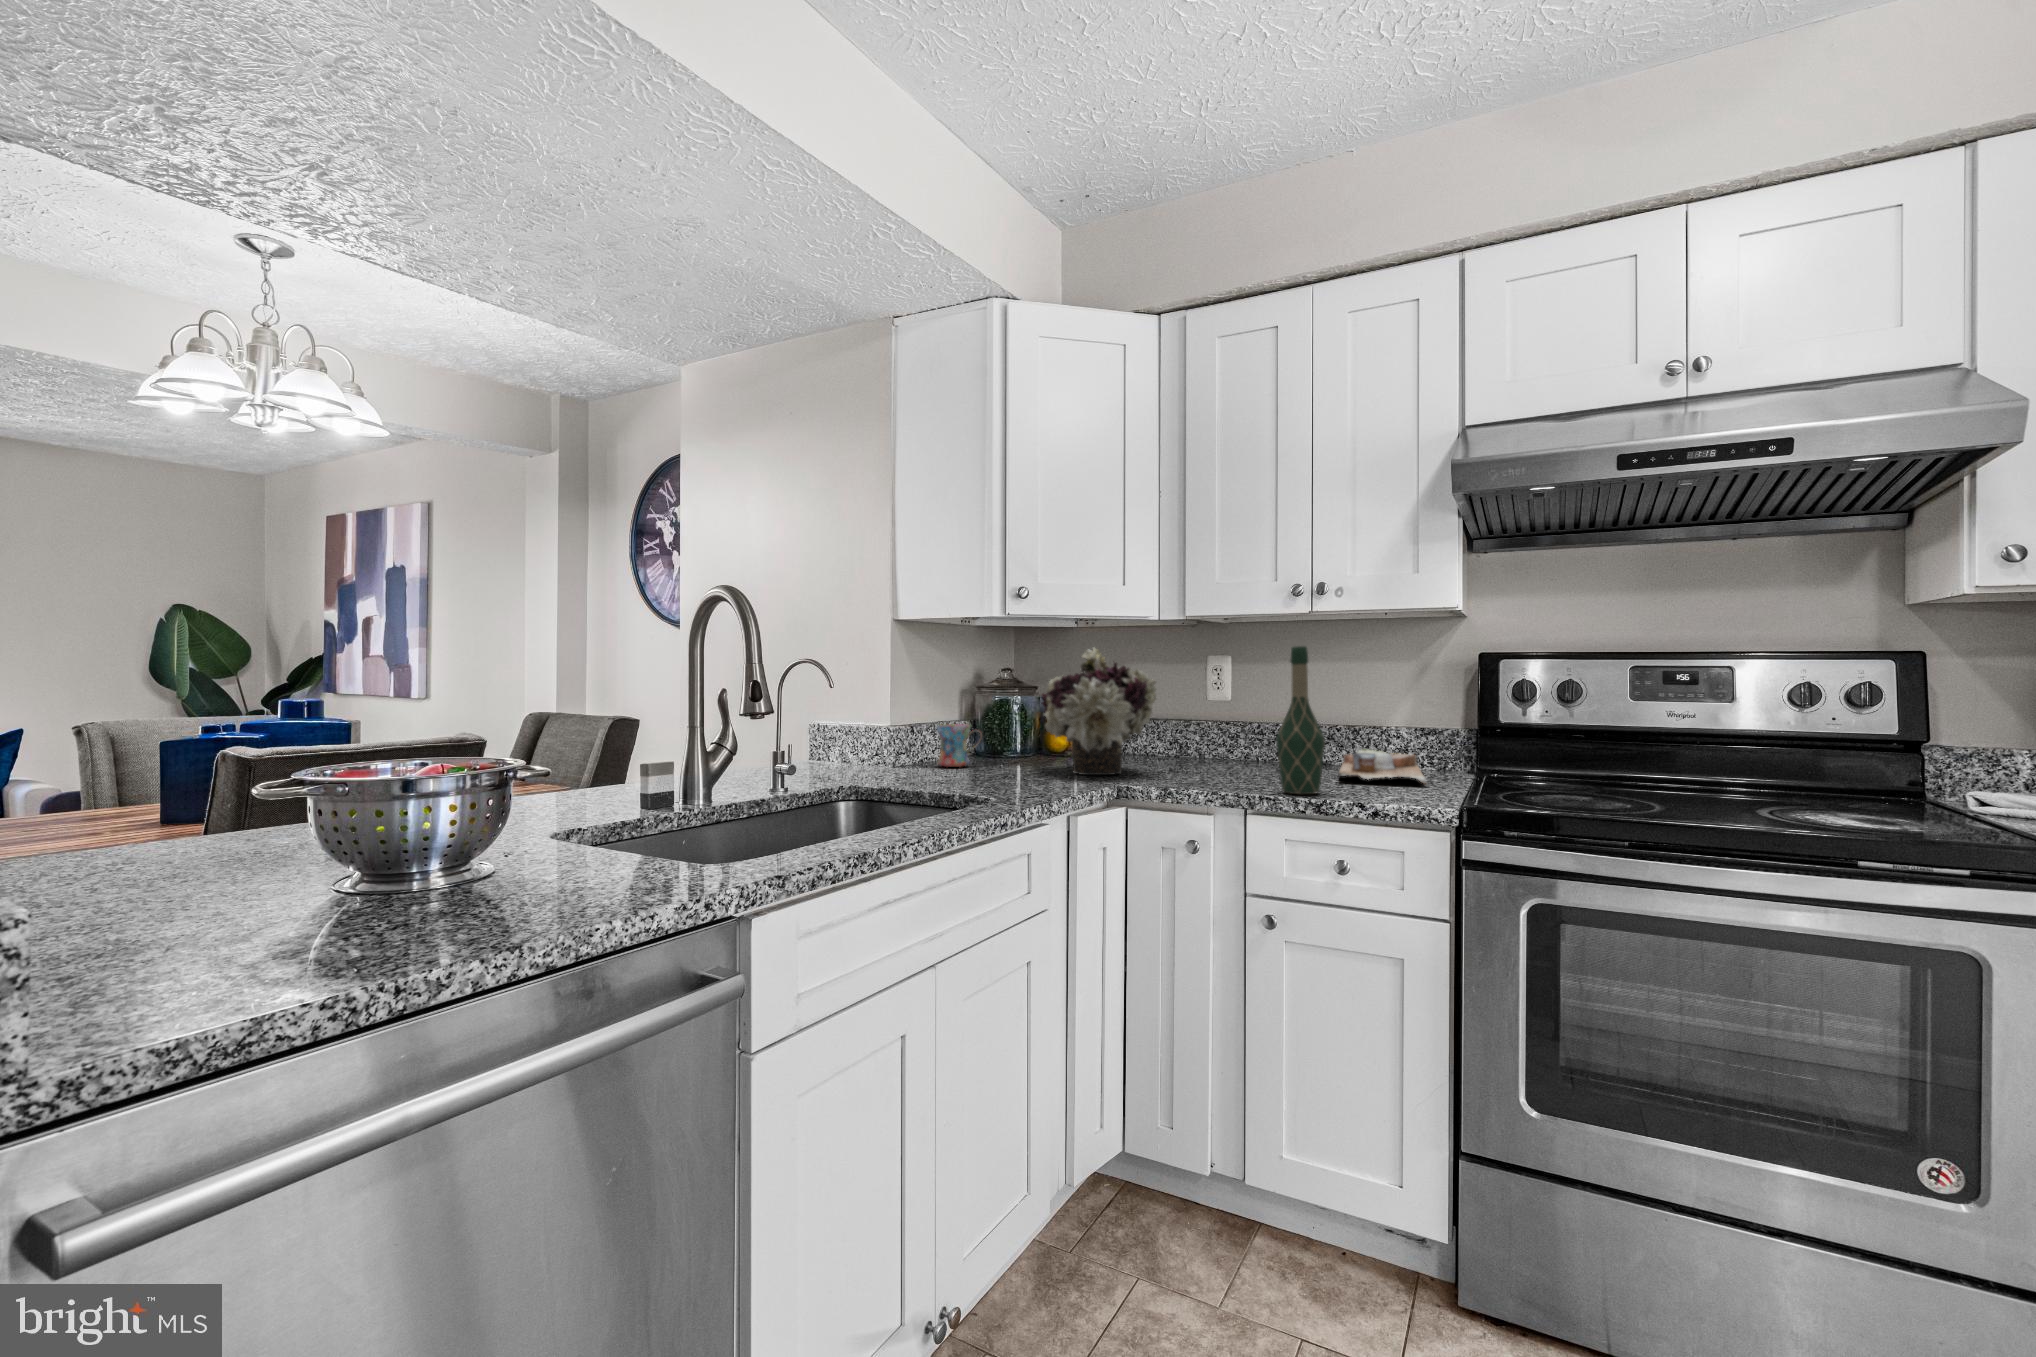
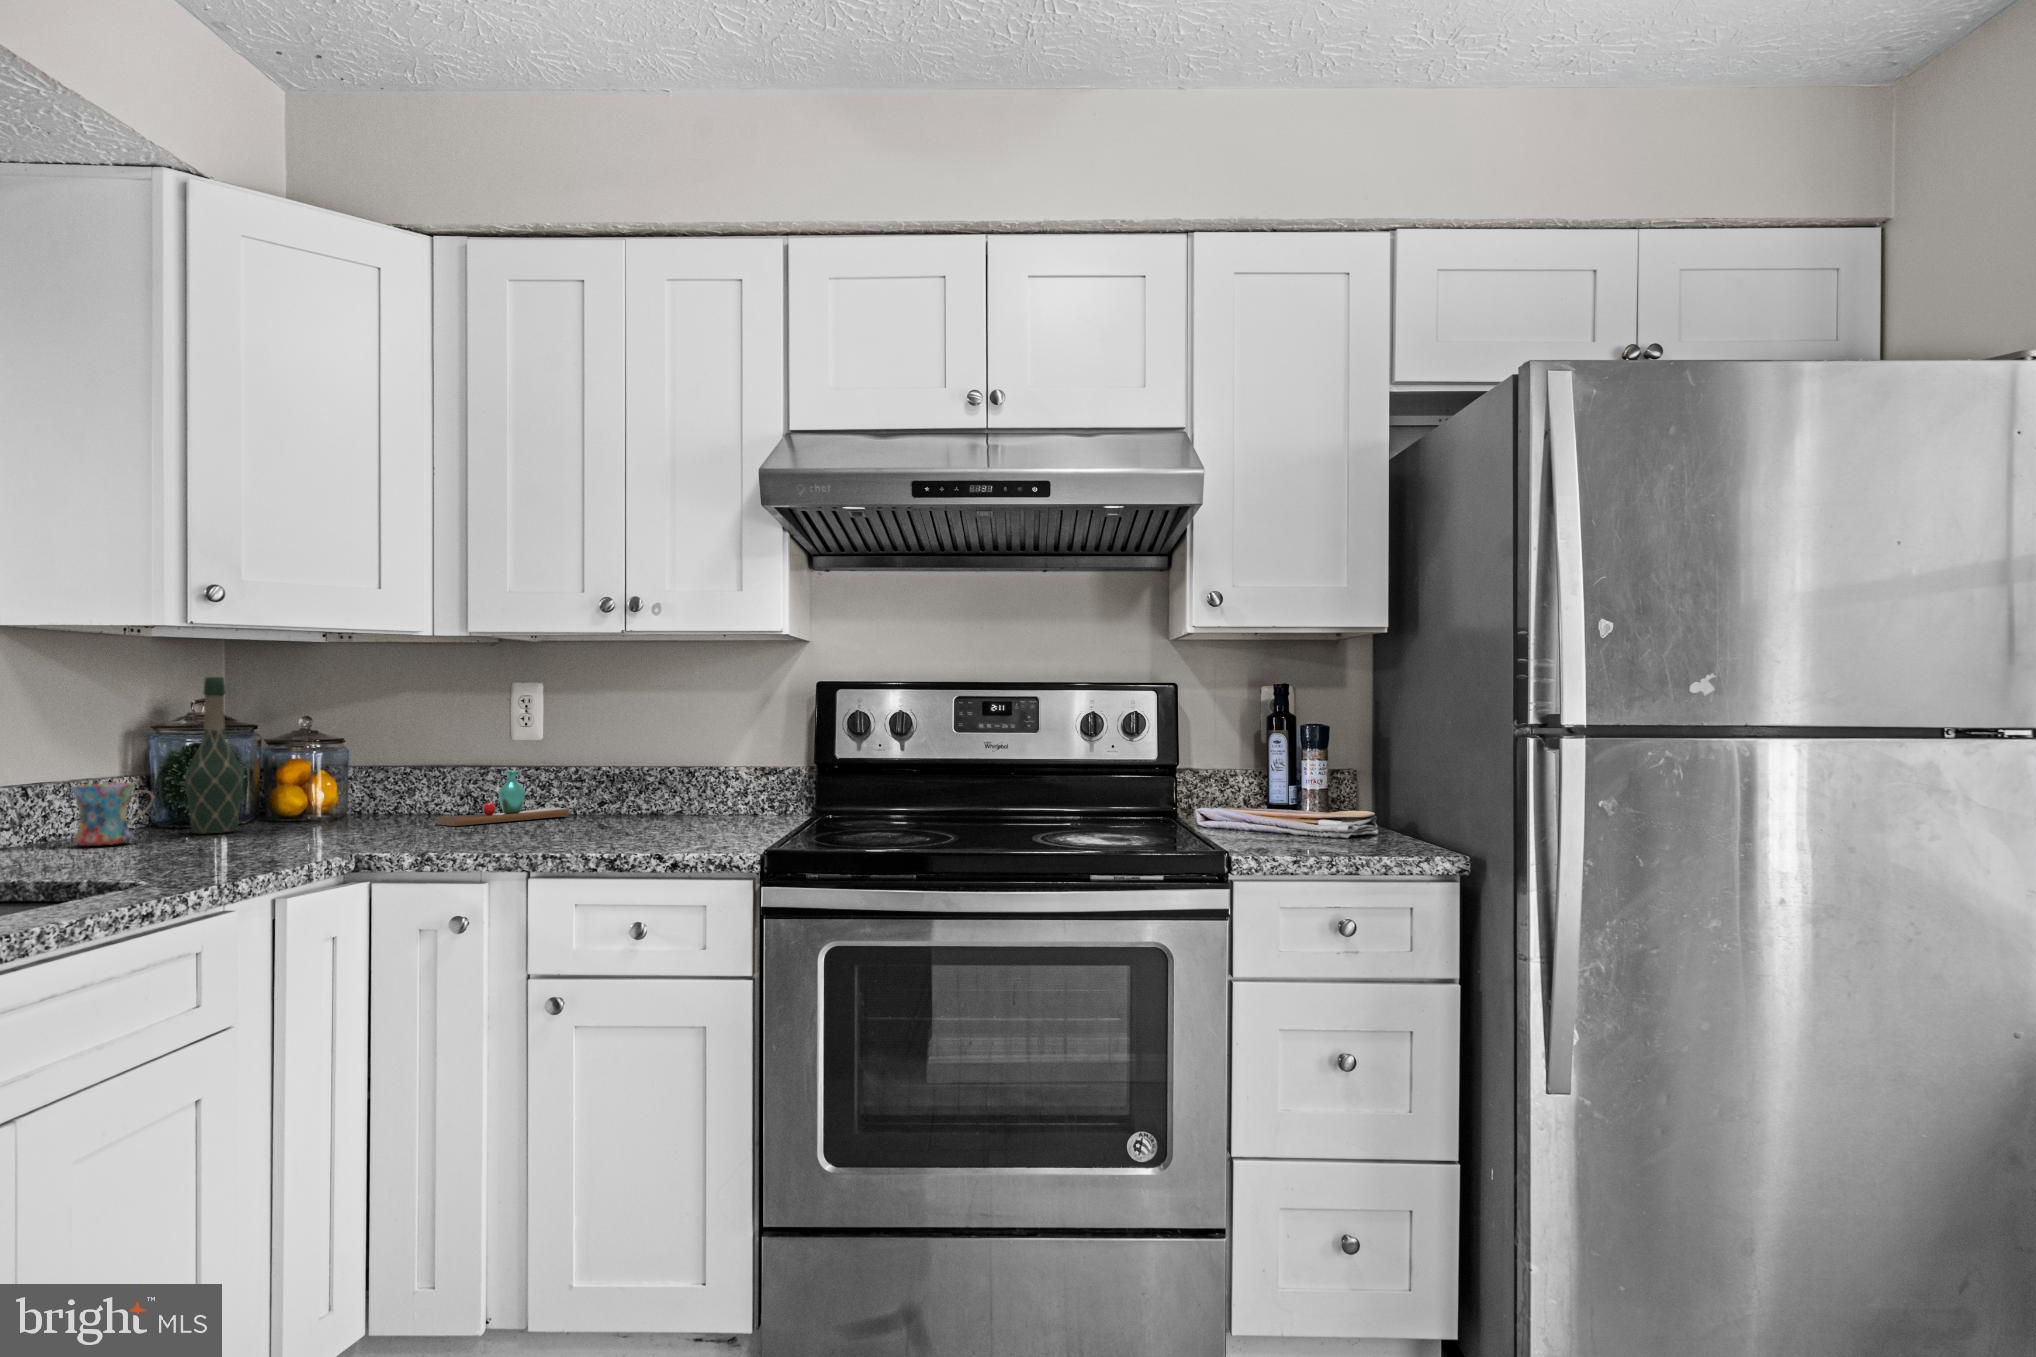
wine bottle: present [1276,646,1325,794] -> present [185,677,244,833]
flower arrangement: present [1042,648,1156,775] -> none [252,673,423,844]
vase: none [1159,725,1255,766] -> present [437,771,569,826]
cutting board: present [1338,750,1426,784] -> none [651,793,758,830]

